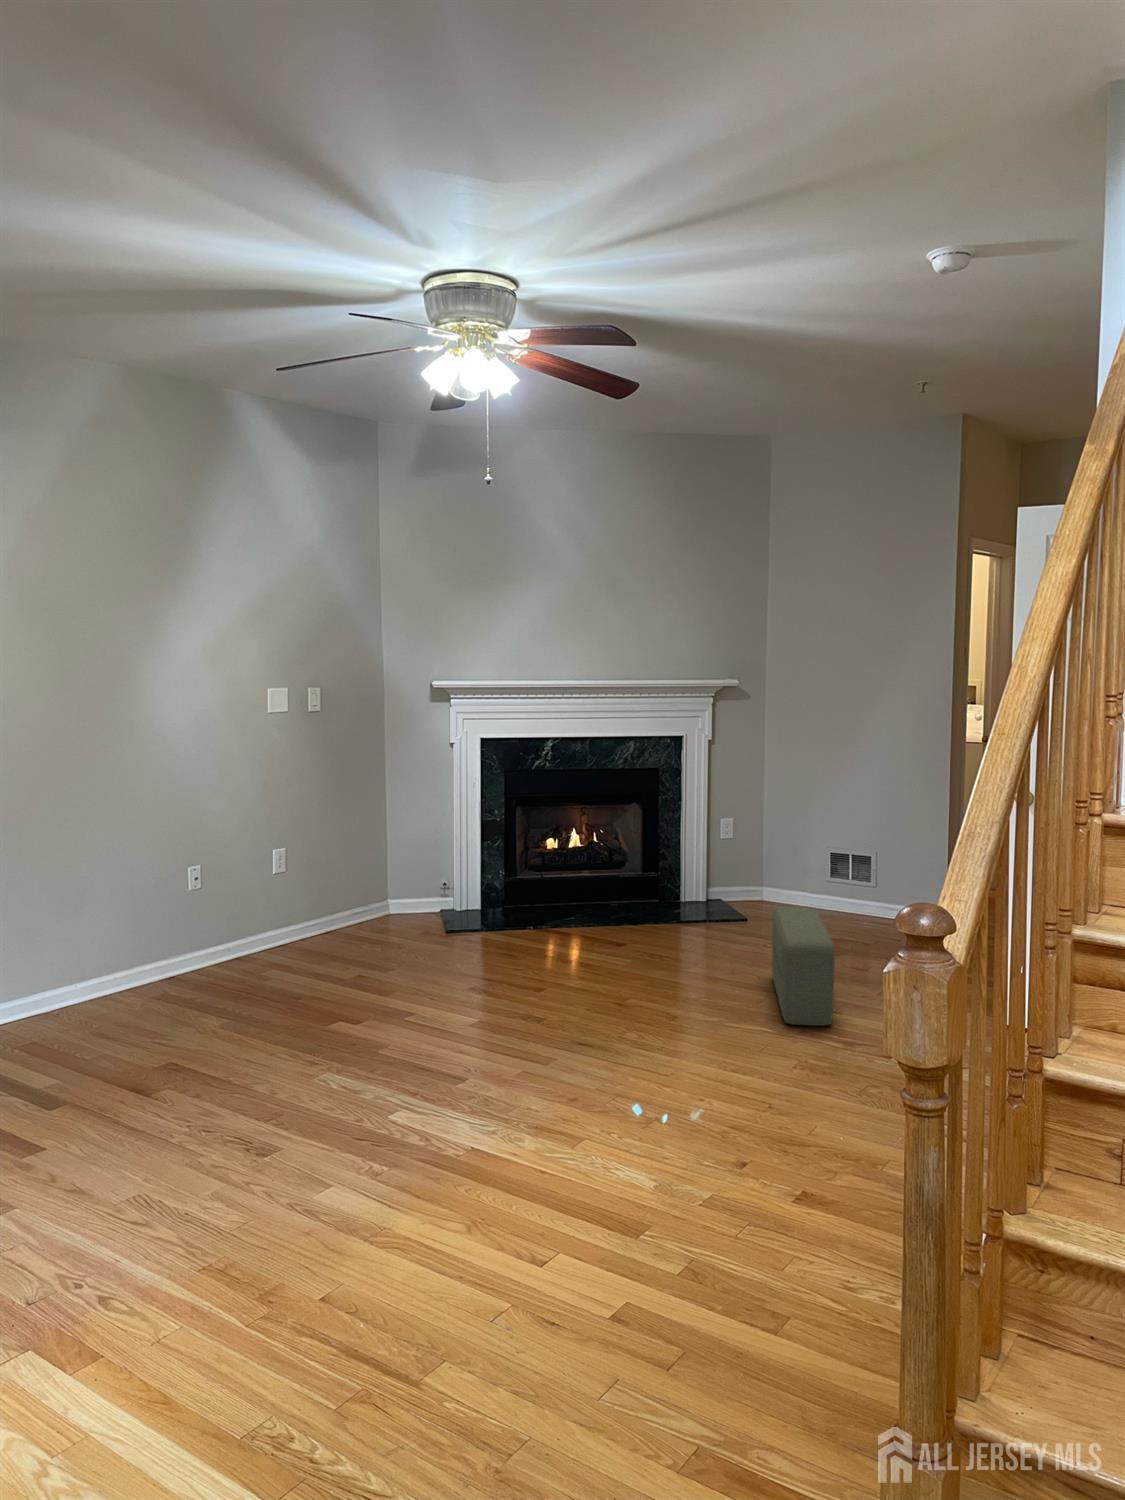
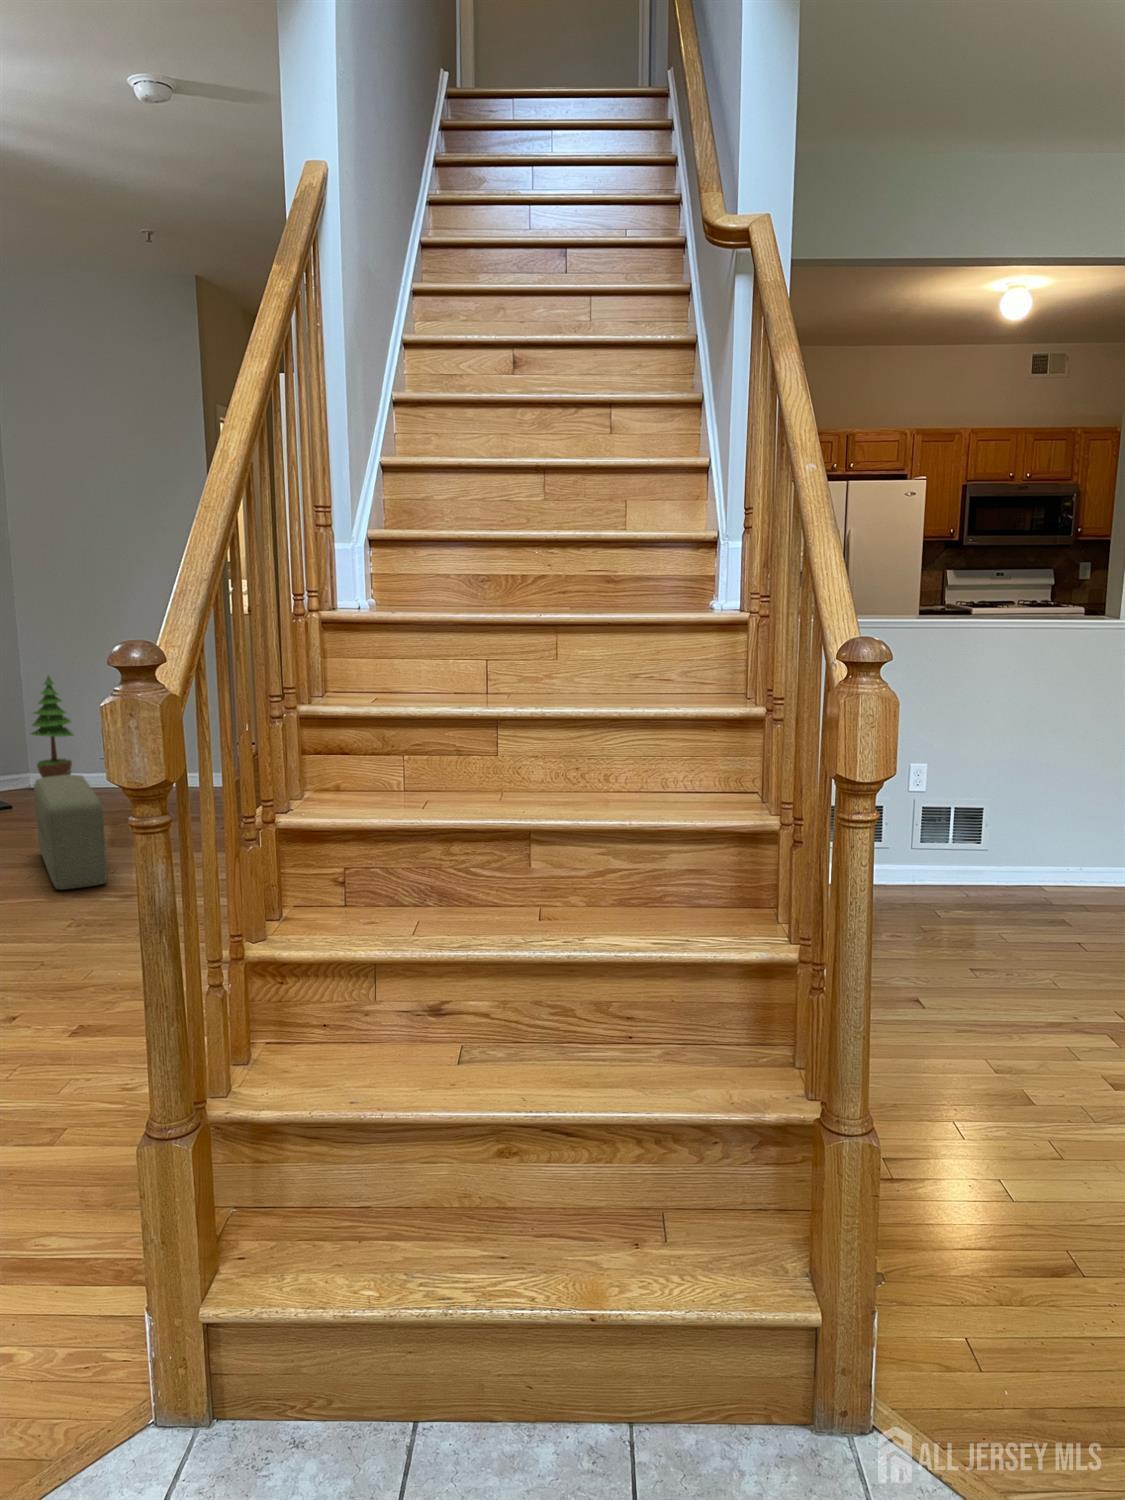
potted tree: none [769,798,809,906] -> present [31,676,73,778]

